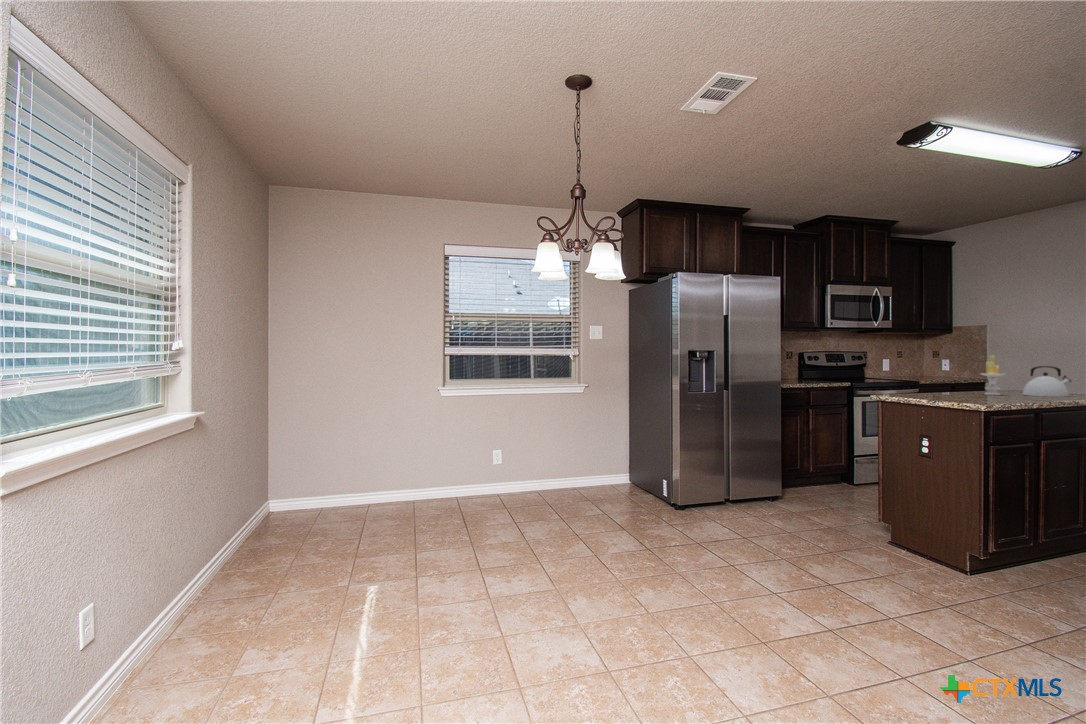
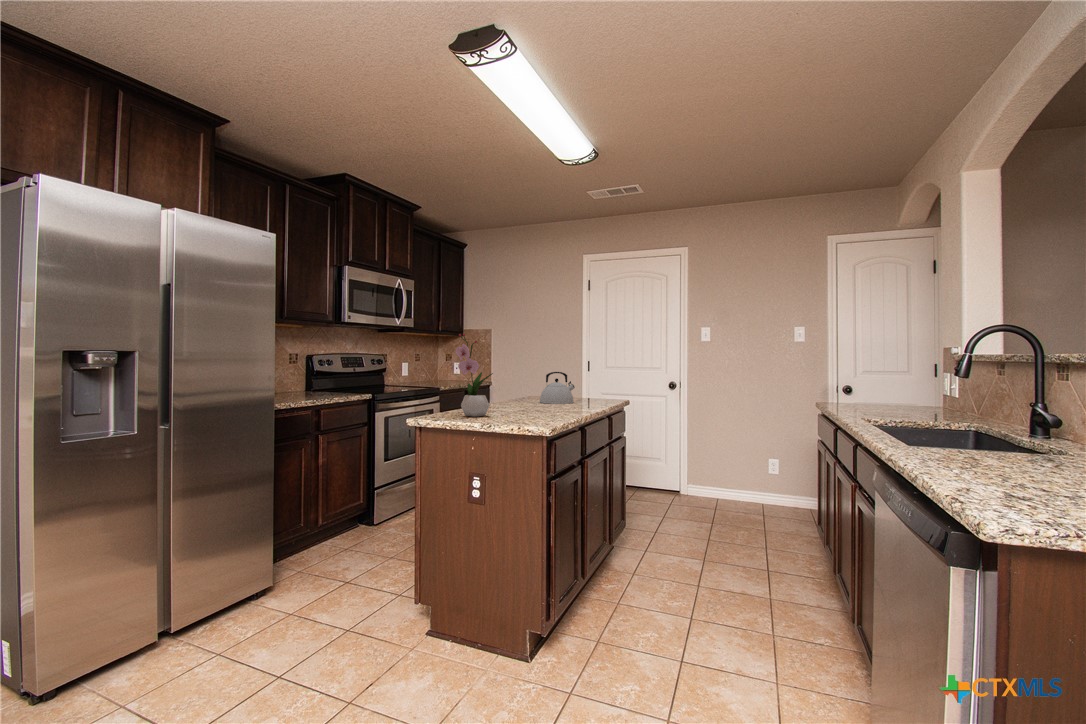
flower arrangement: none [910,336,945,396] -> present [456,334,493,417]
candle: present [981,356,1005,395] -> none [510,361,533,406]

